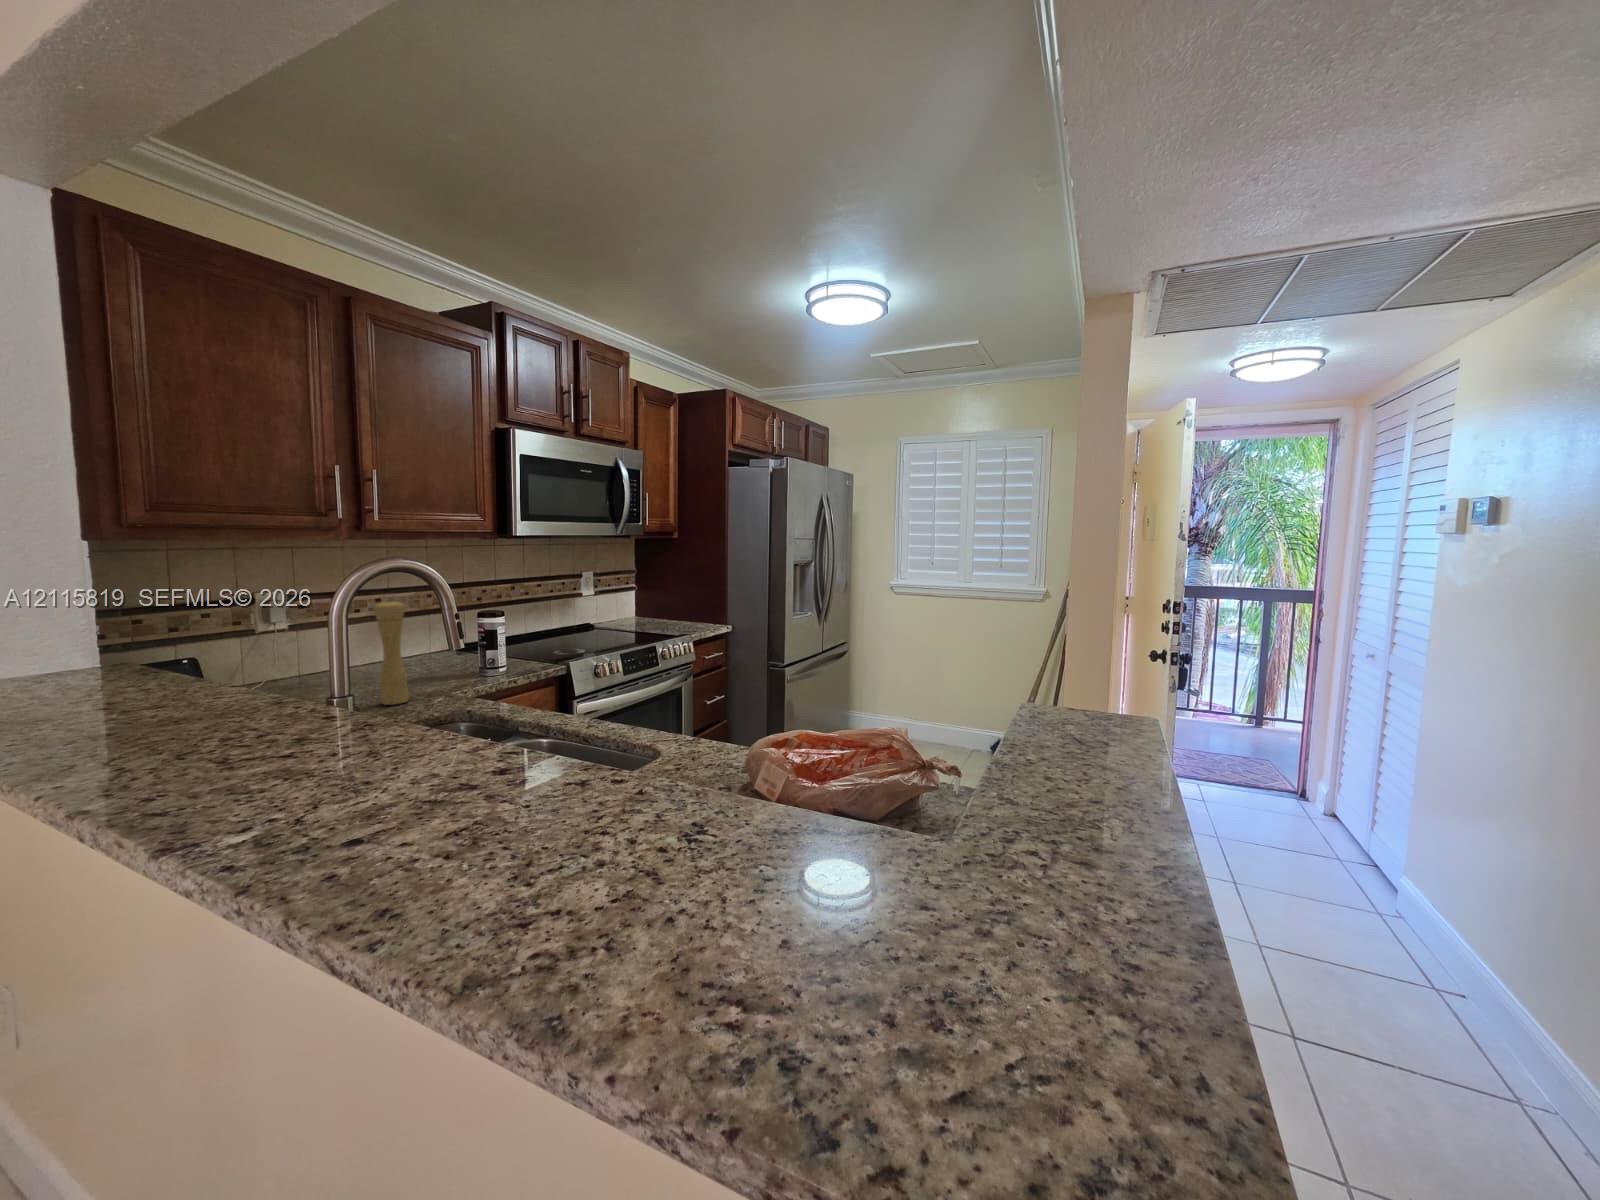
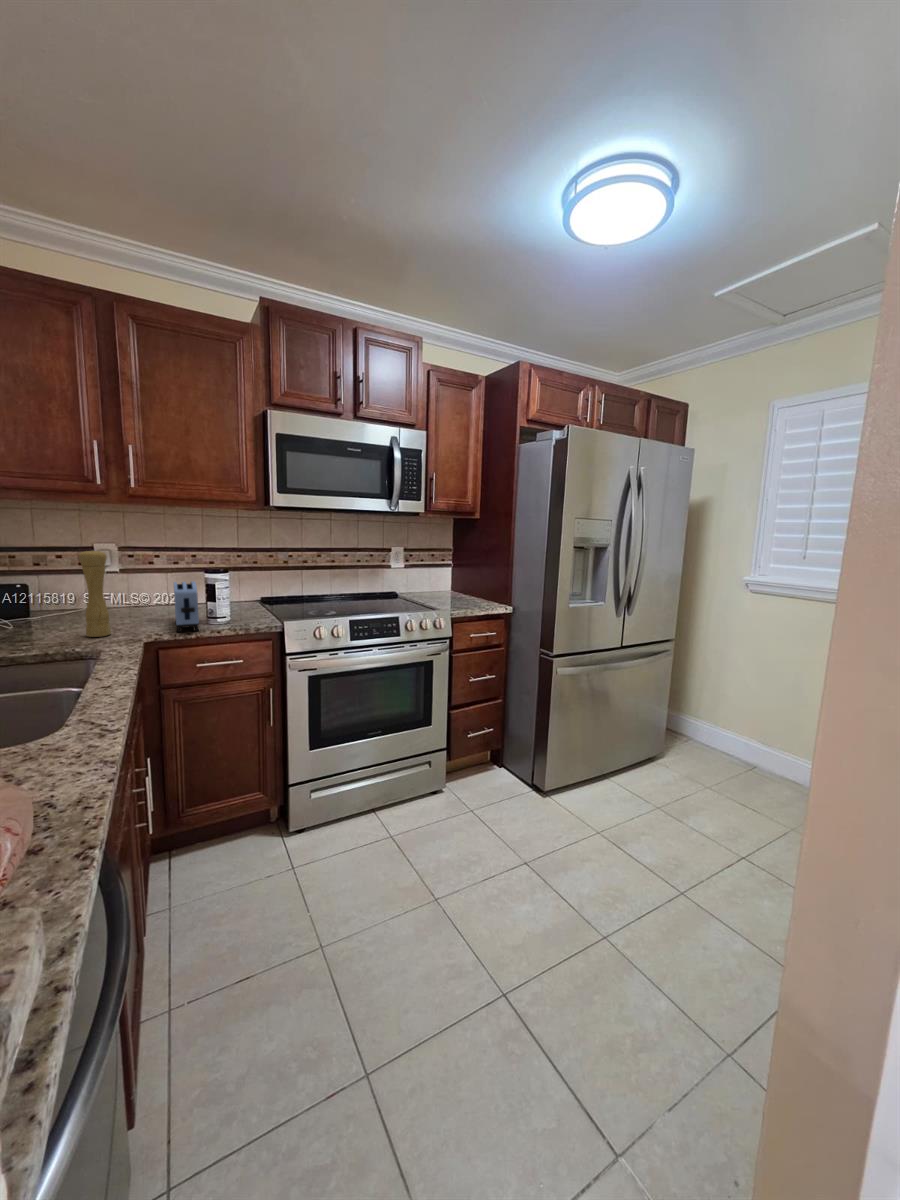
toaster: none [429,628,503,687] -> present [174,582,199,632]

